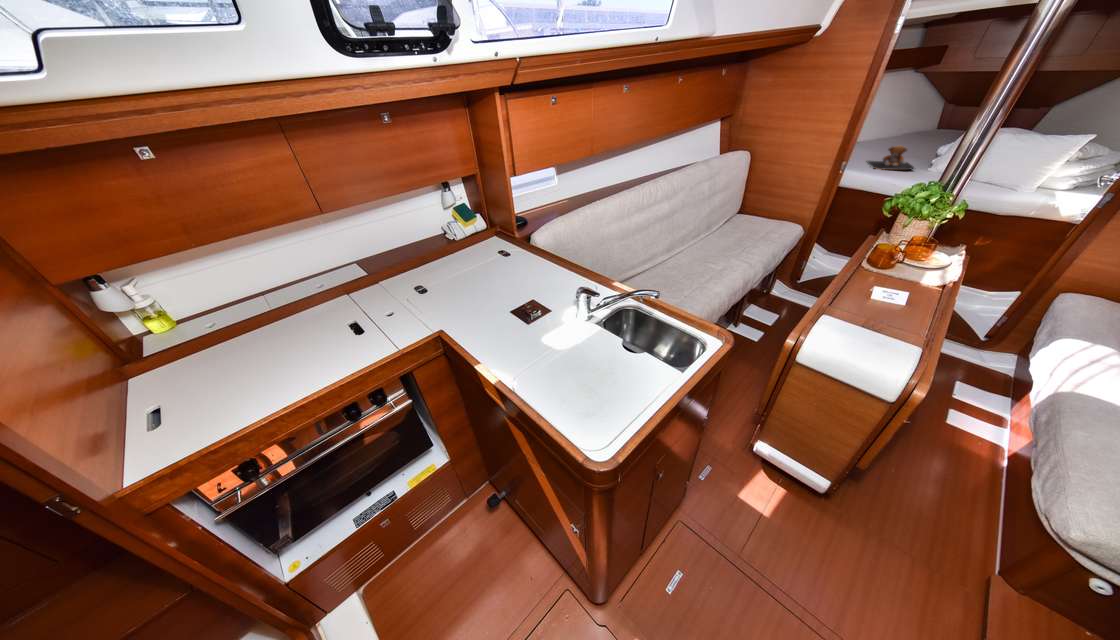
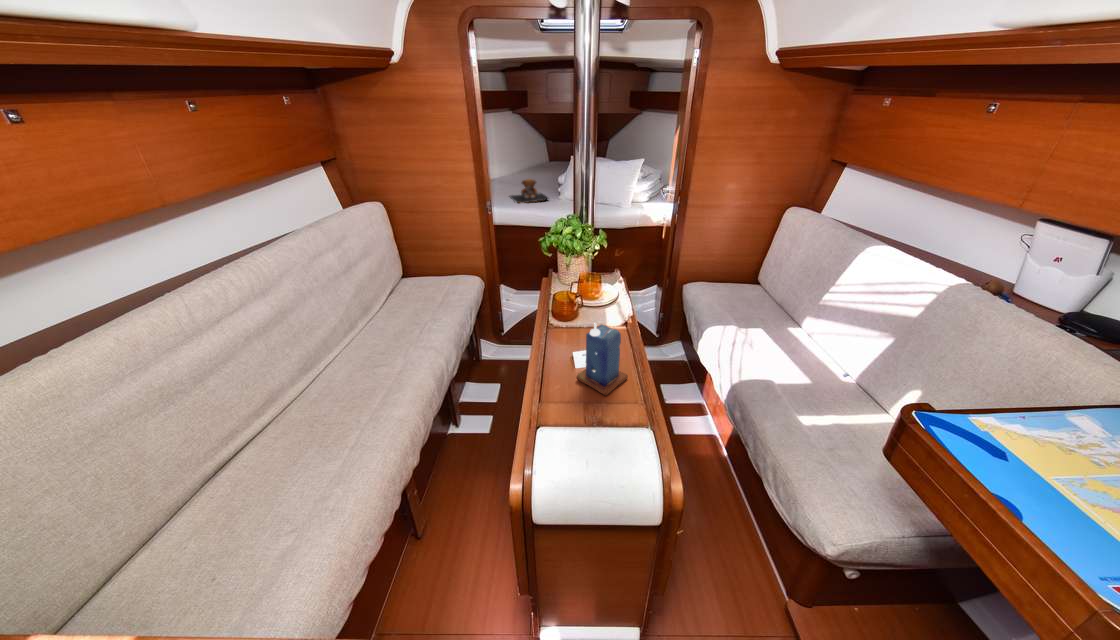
candle: none [869,263,933,321] -> present [576,323,628,396]

